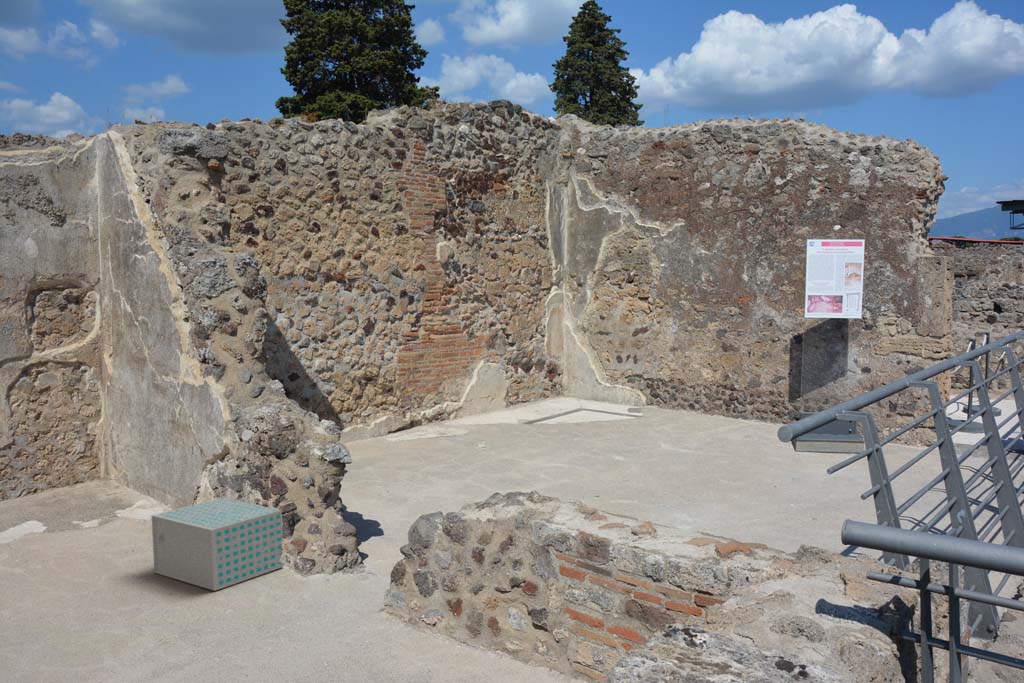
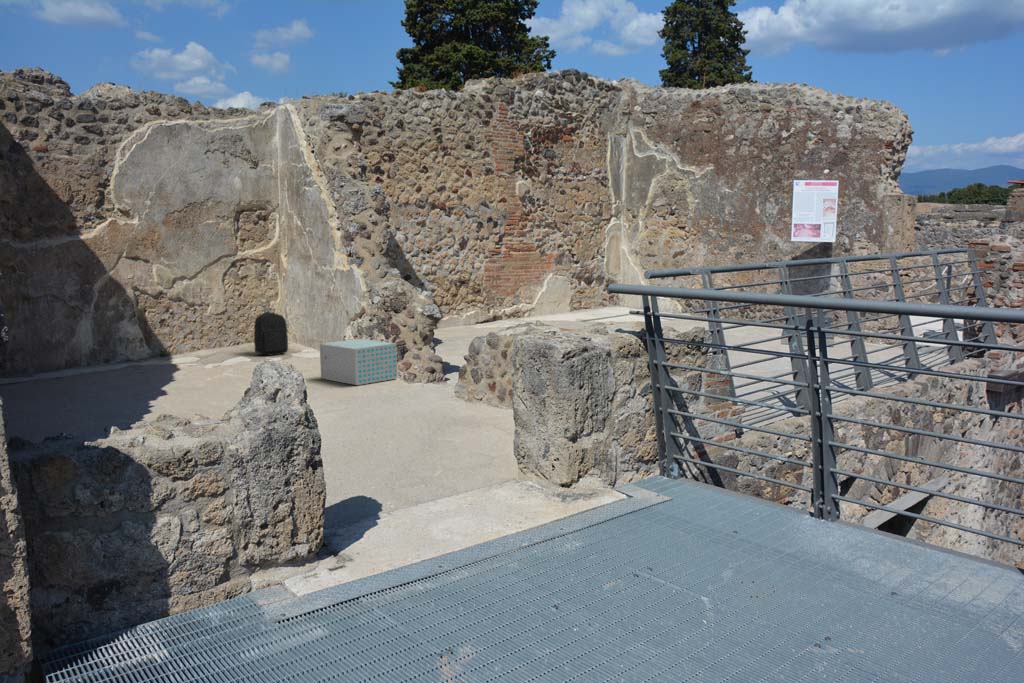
backpack: none [54,438,109,512] -> present [254,309,288,355]

